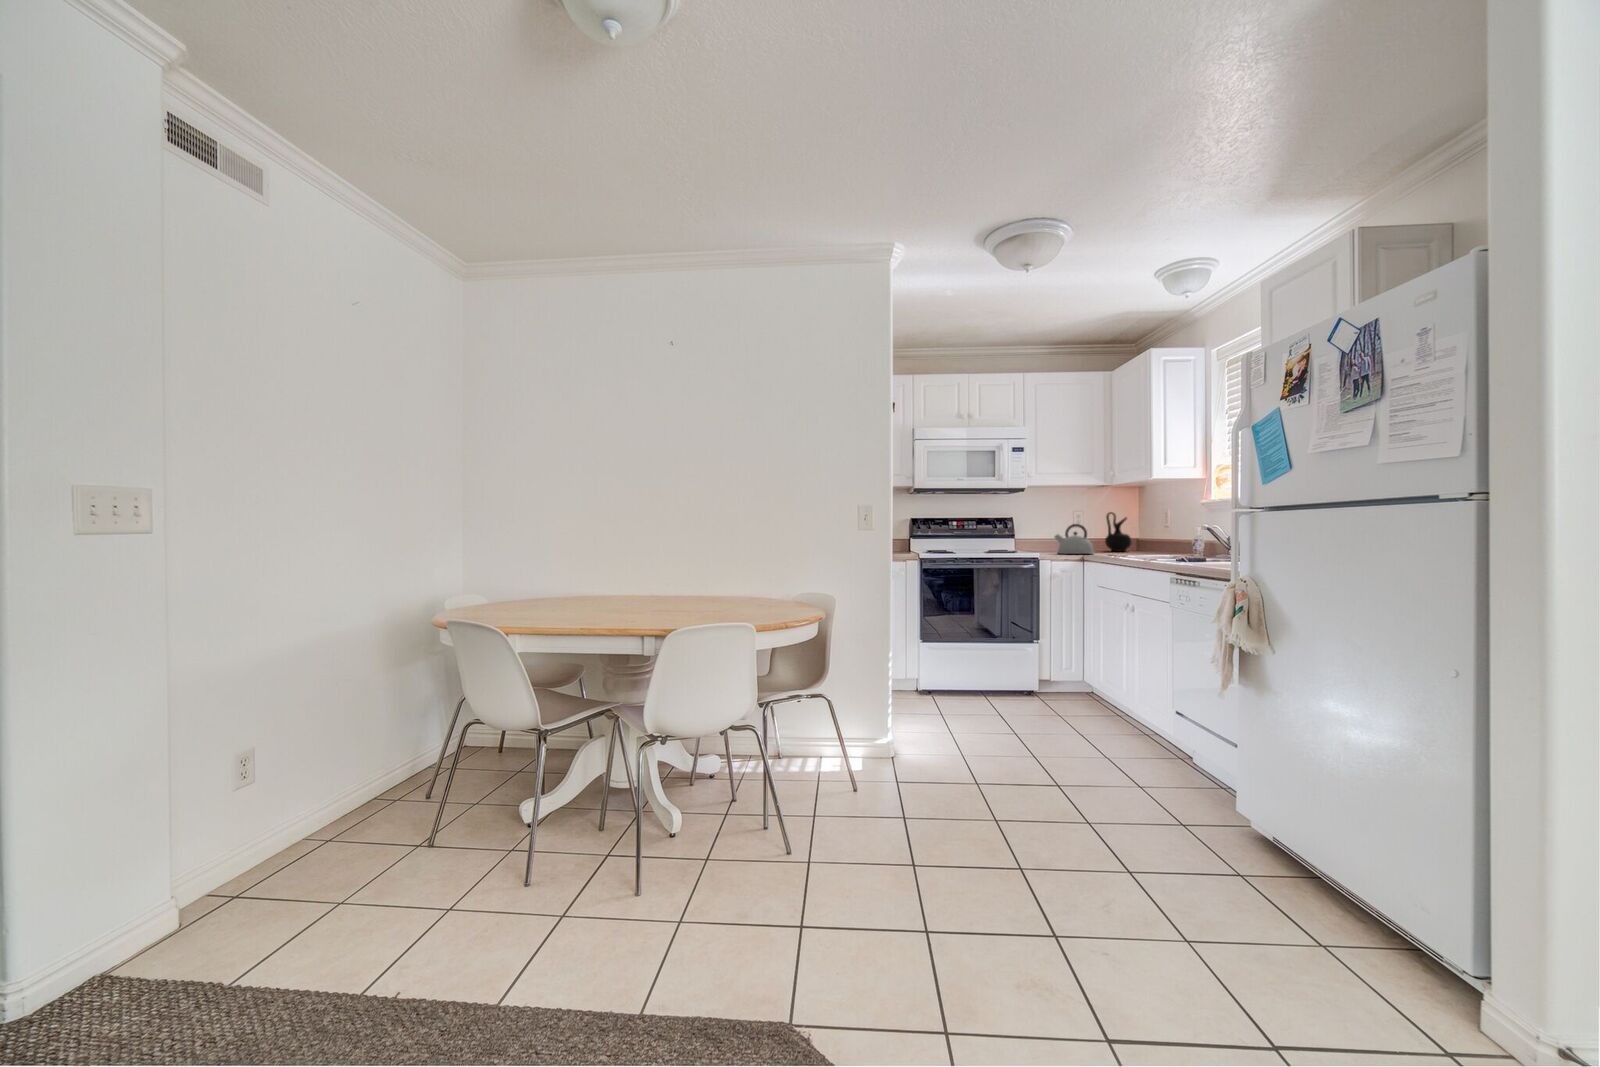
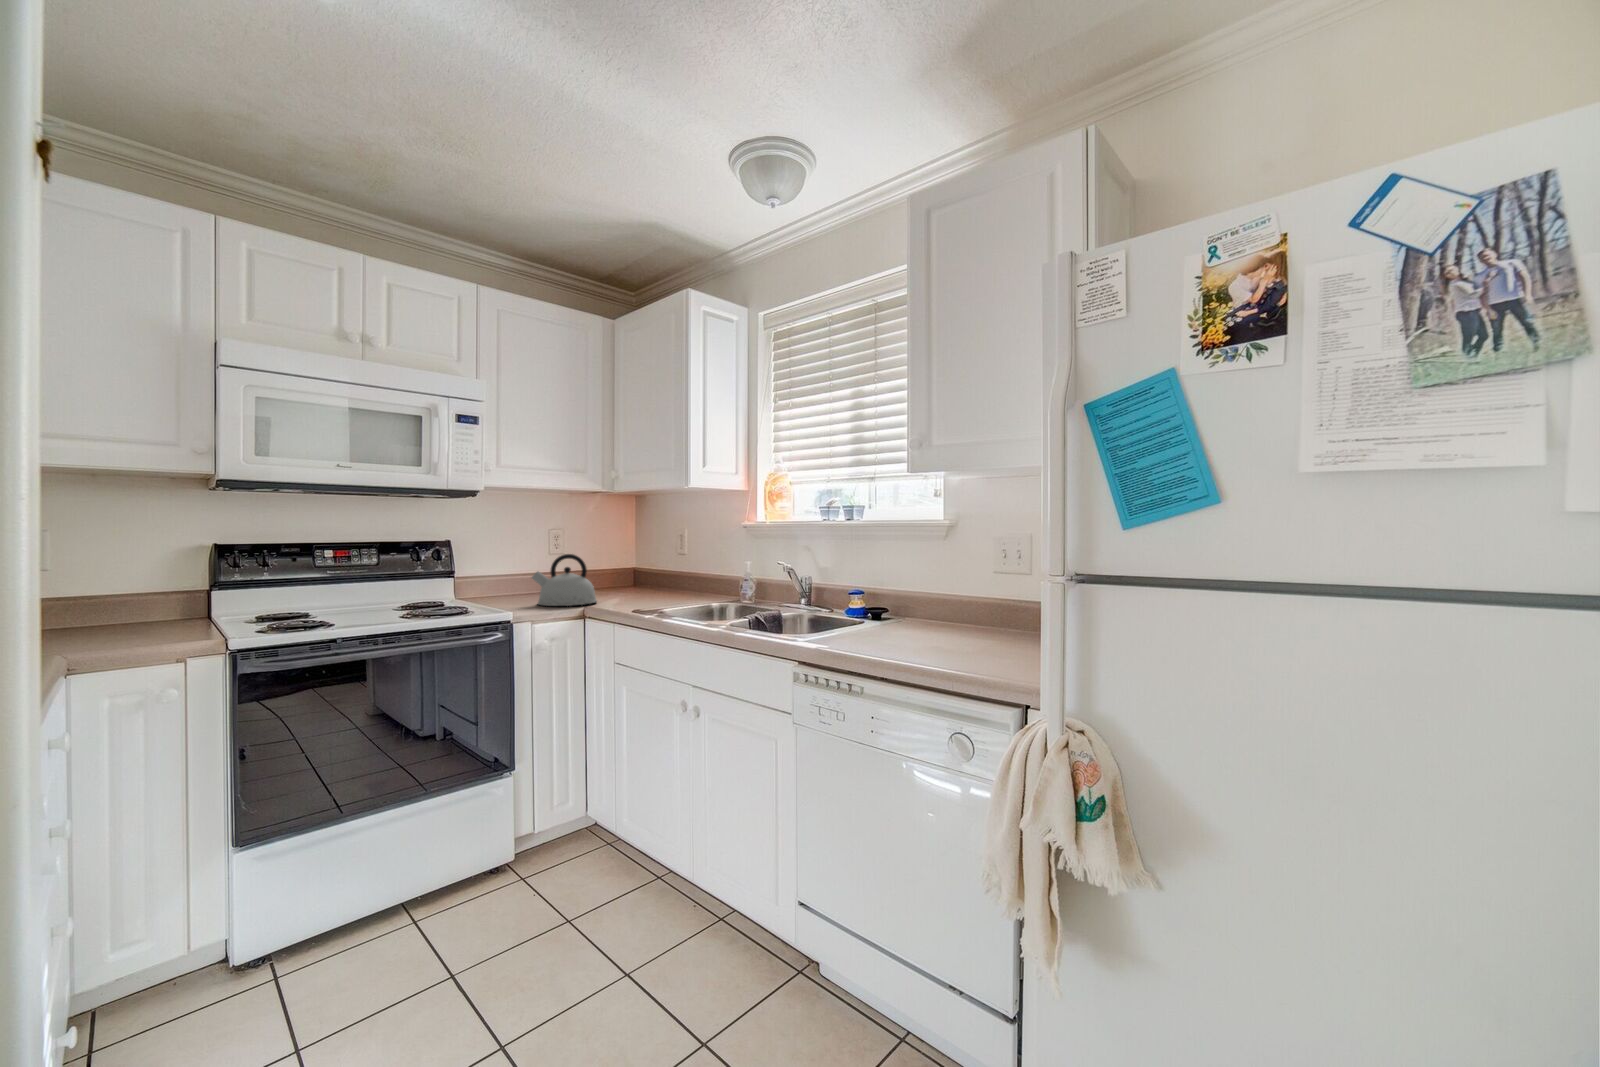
ceramic jug: present [1105,512,1131,551] -> none [597,532,633,591]

